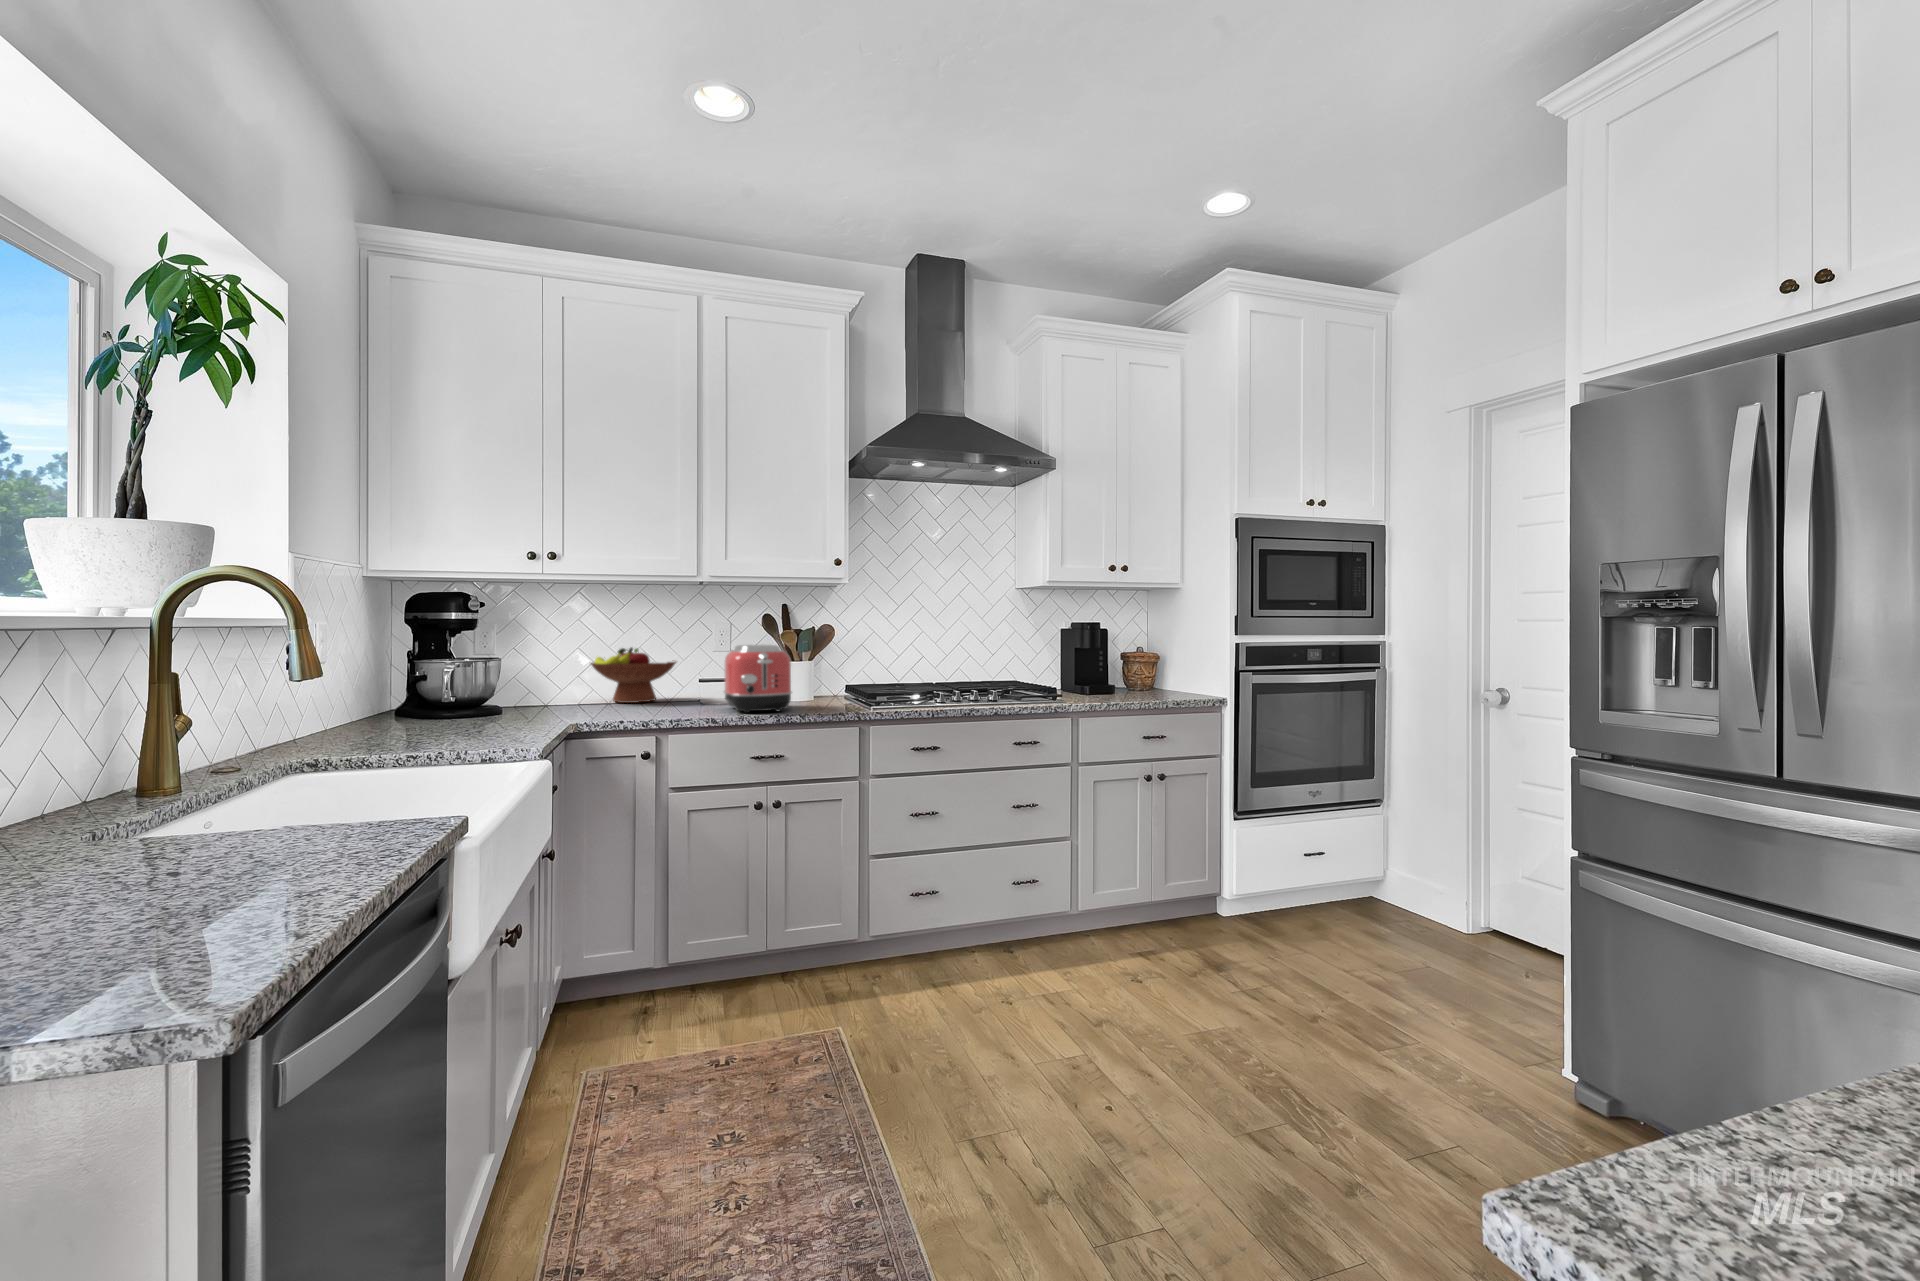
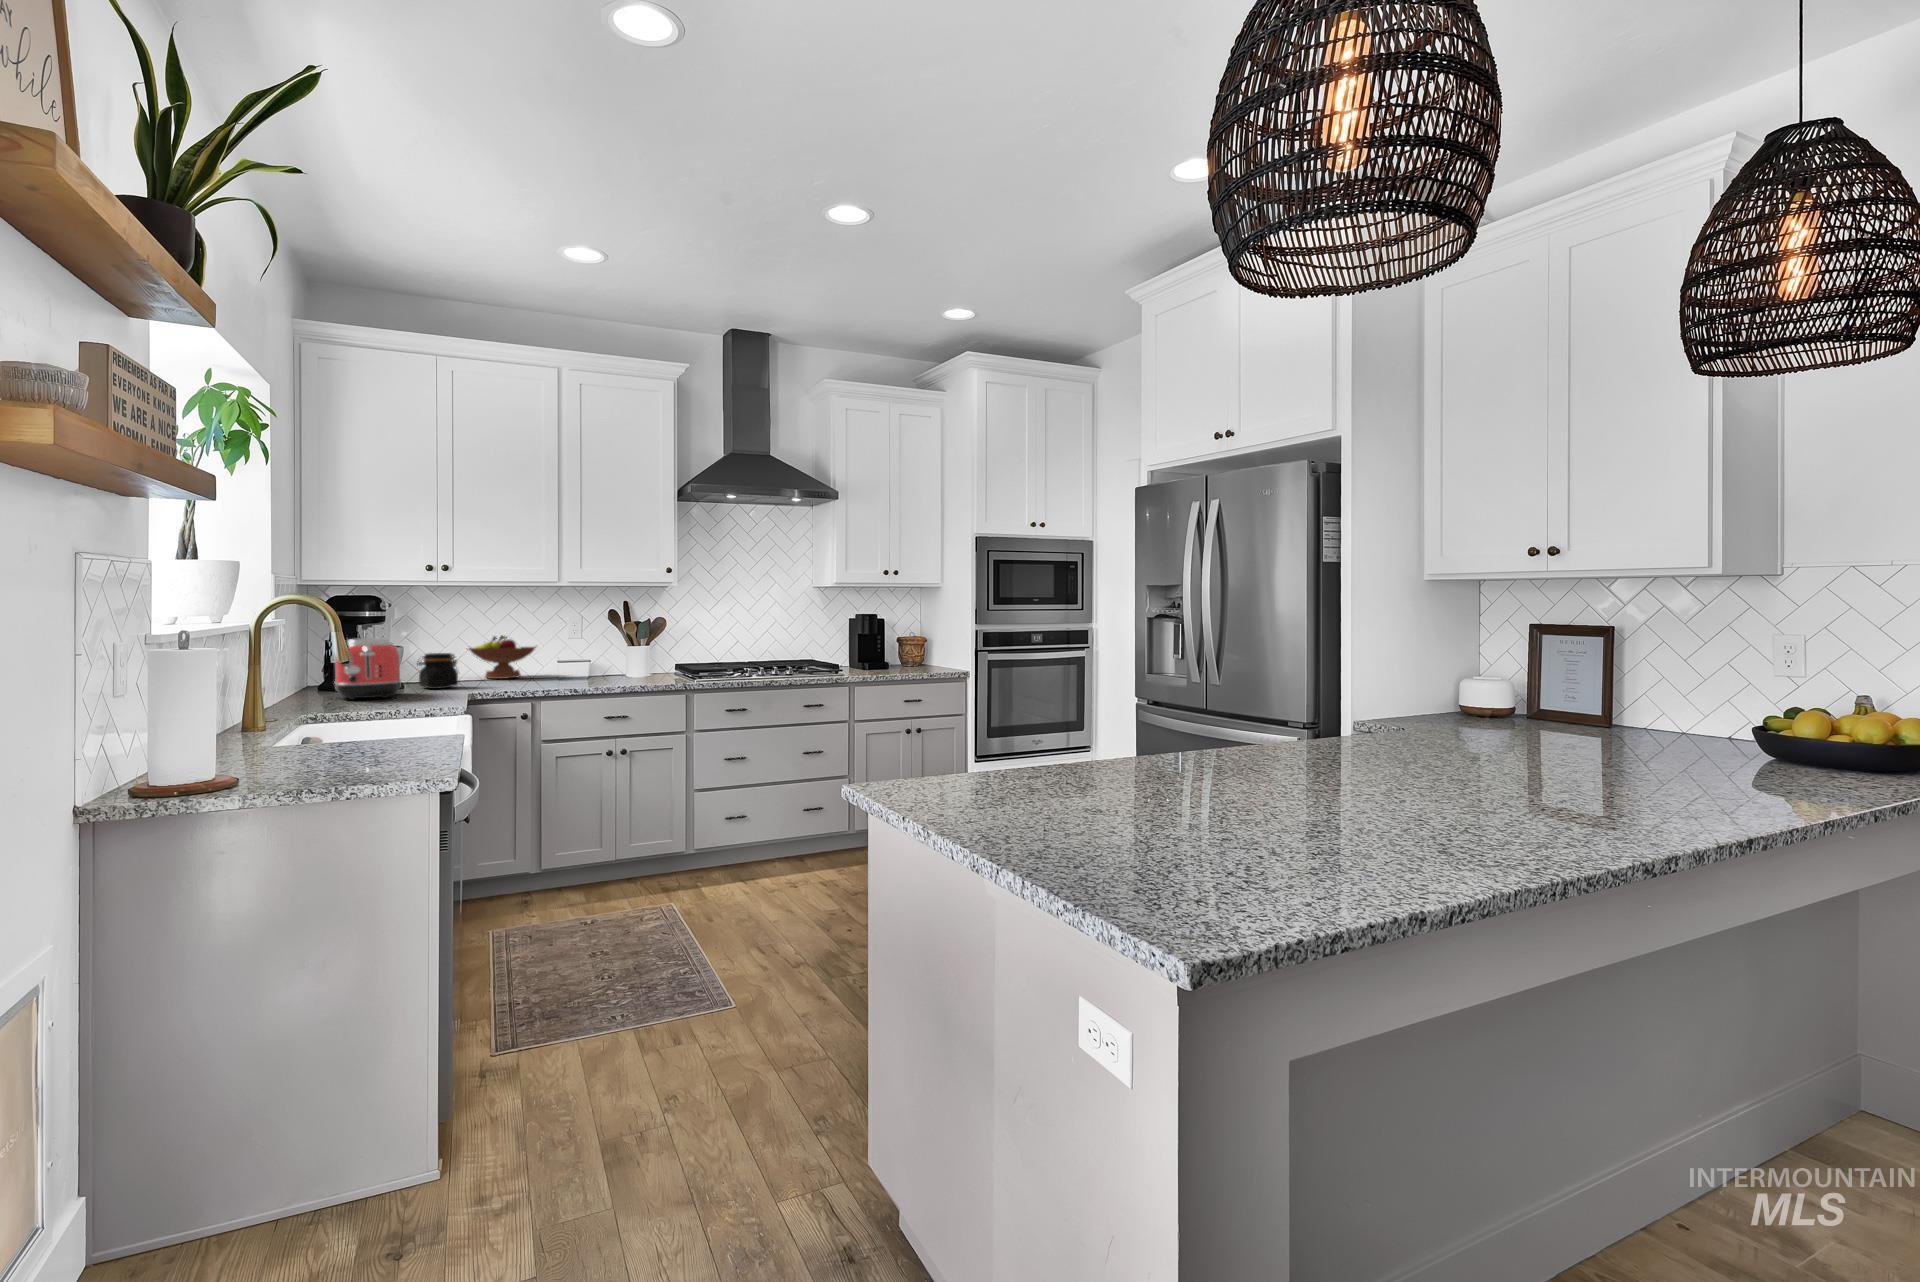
toaster: present [724,645,792,713] -> present [334,638,401,700]
jar: none [514,669,570,717] -> present [417,653,458,689]

